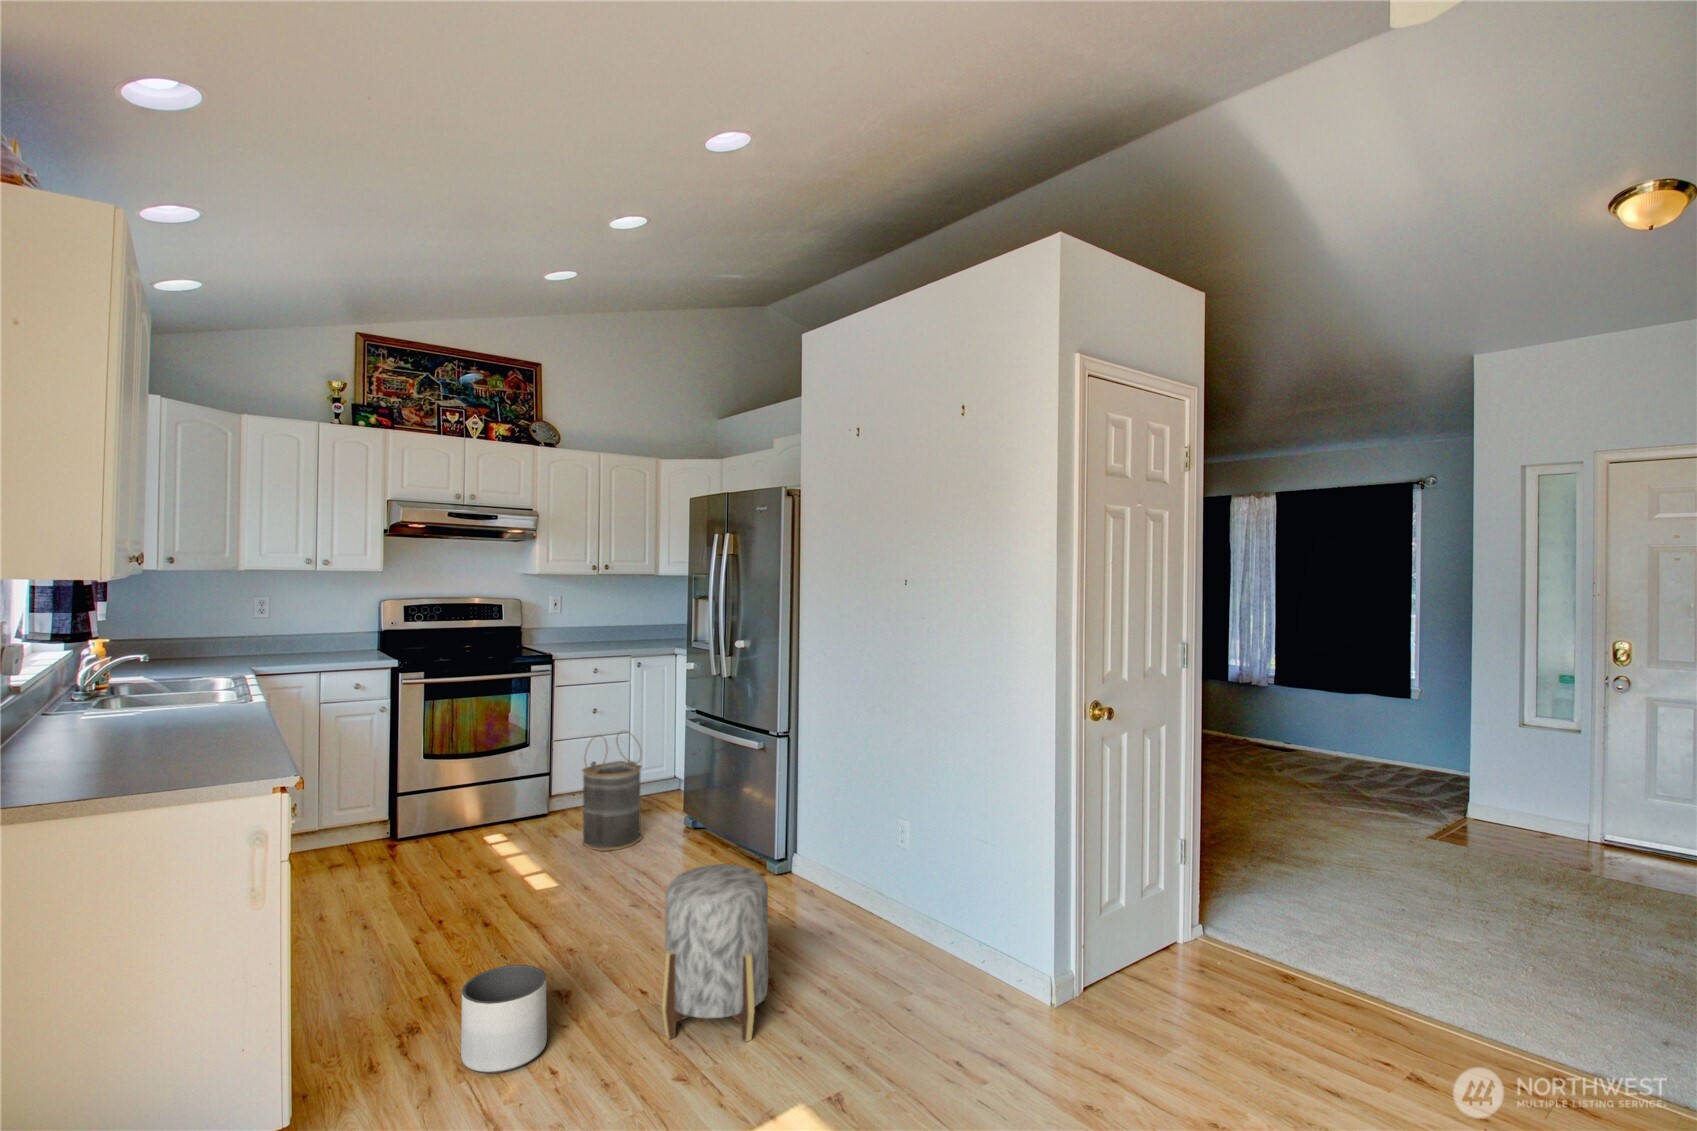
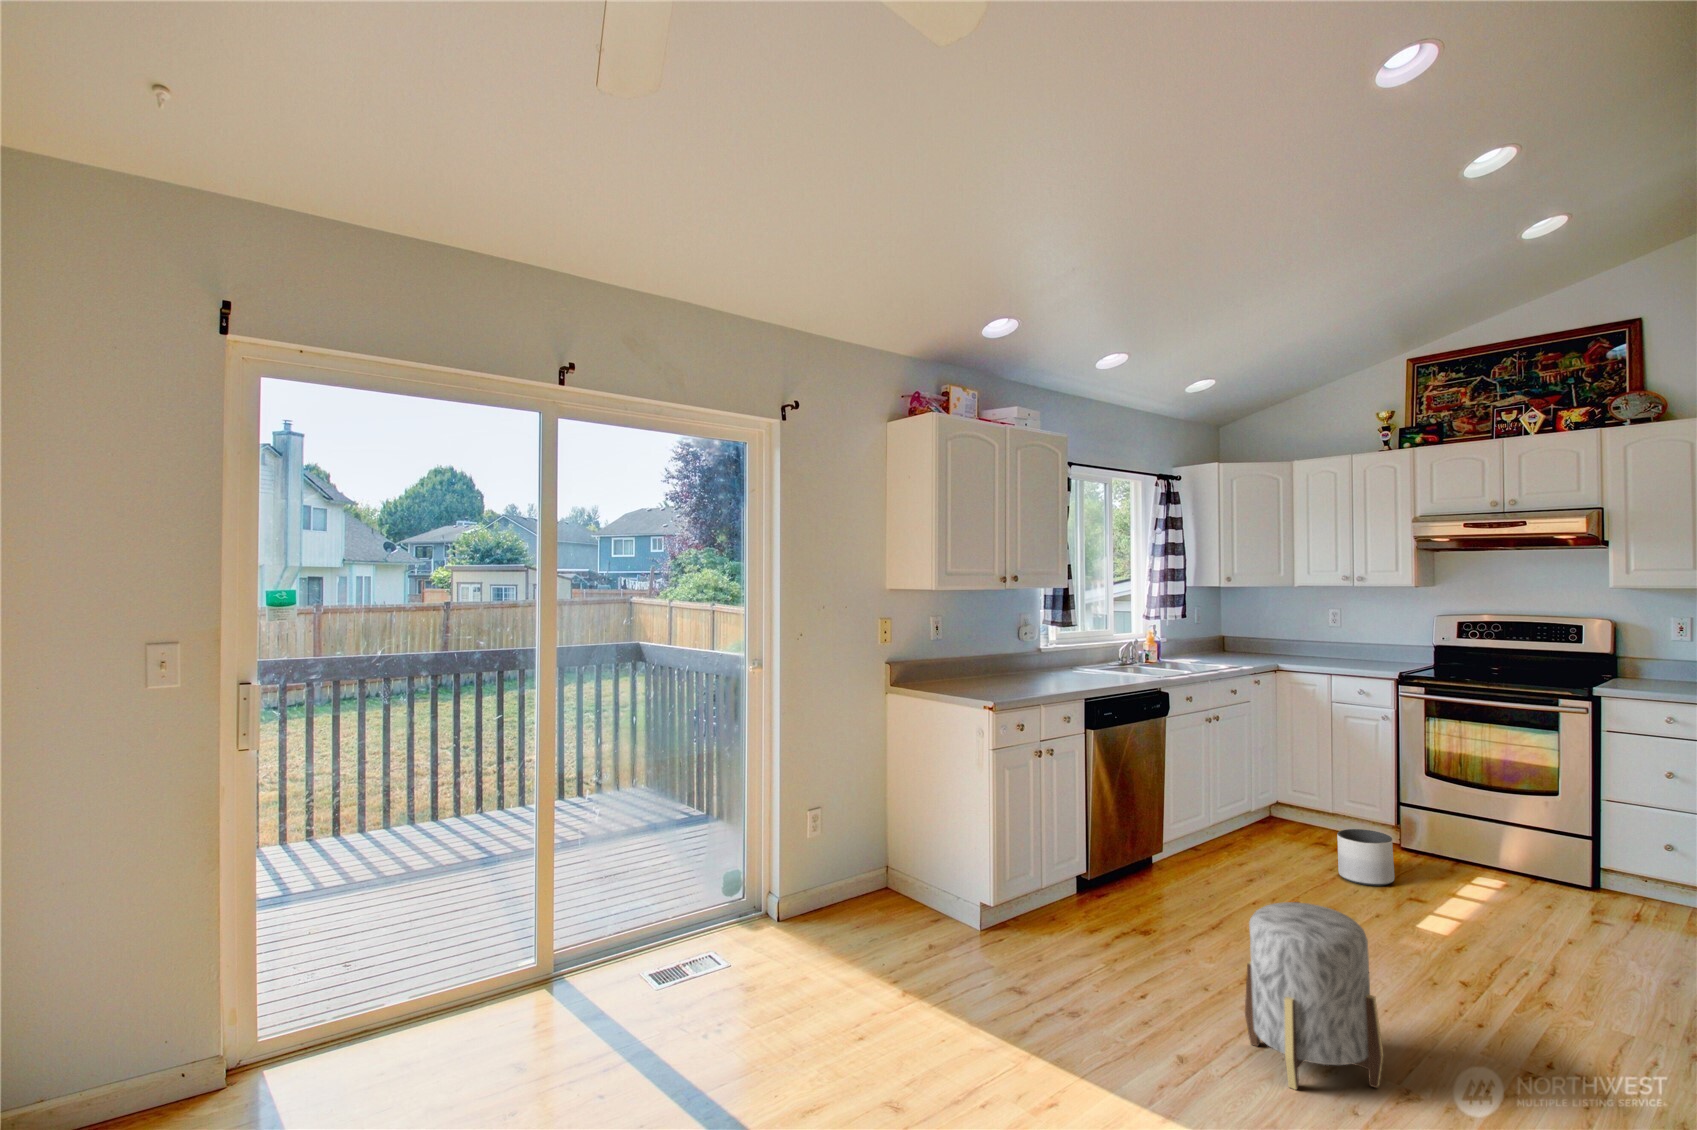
basket: present [582,736,641,851] -> none [1552,788,1644,942]
planter: present [461,965,547,1073] -> present [1337,829,1394,886]

